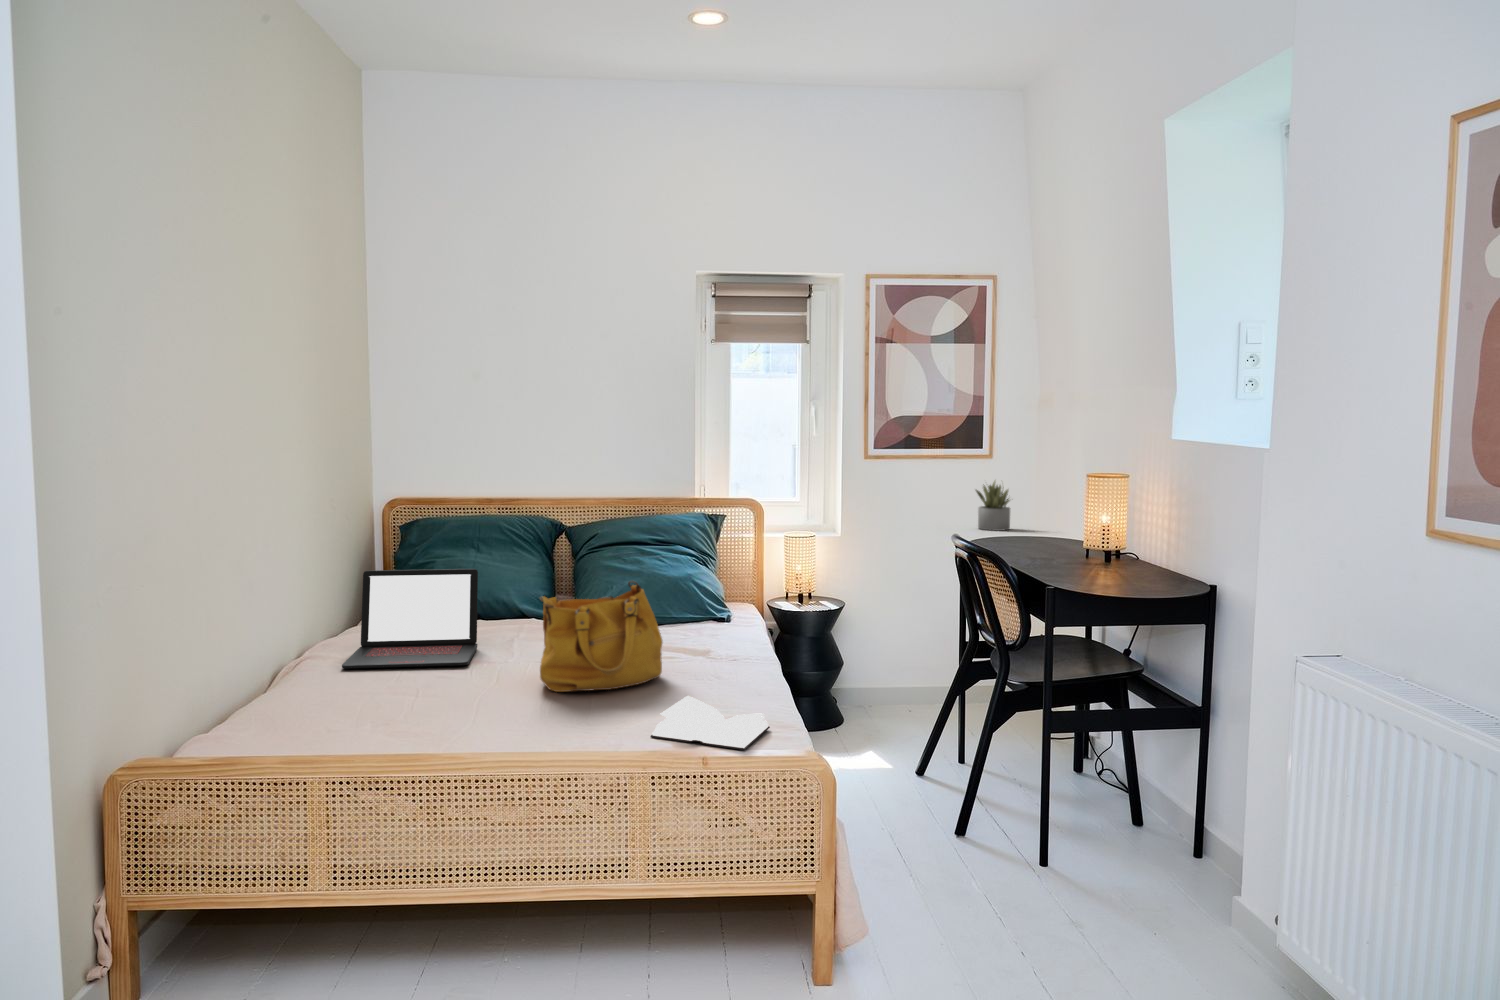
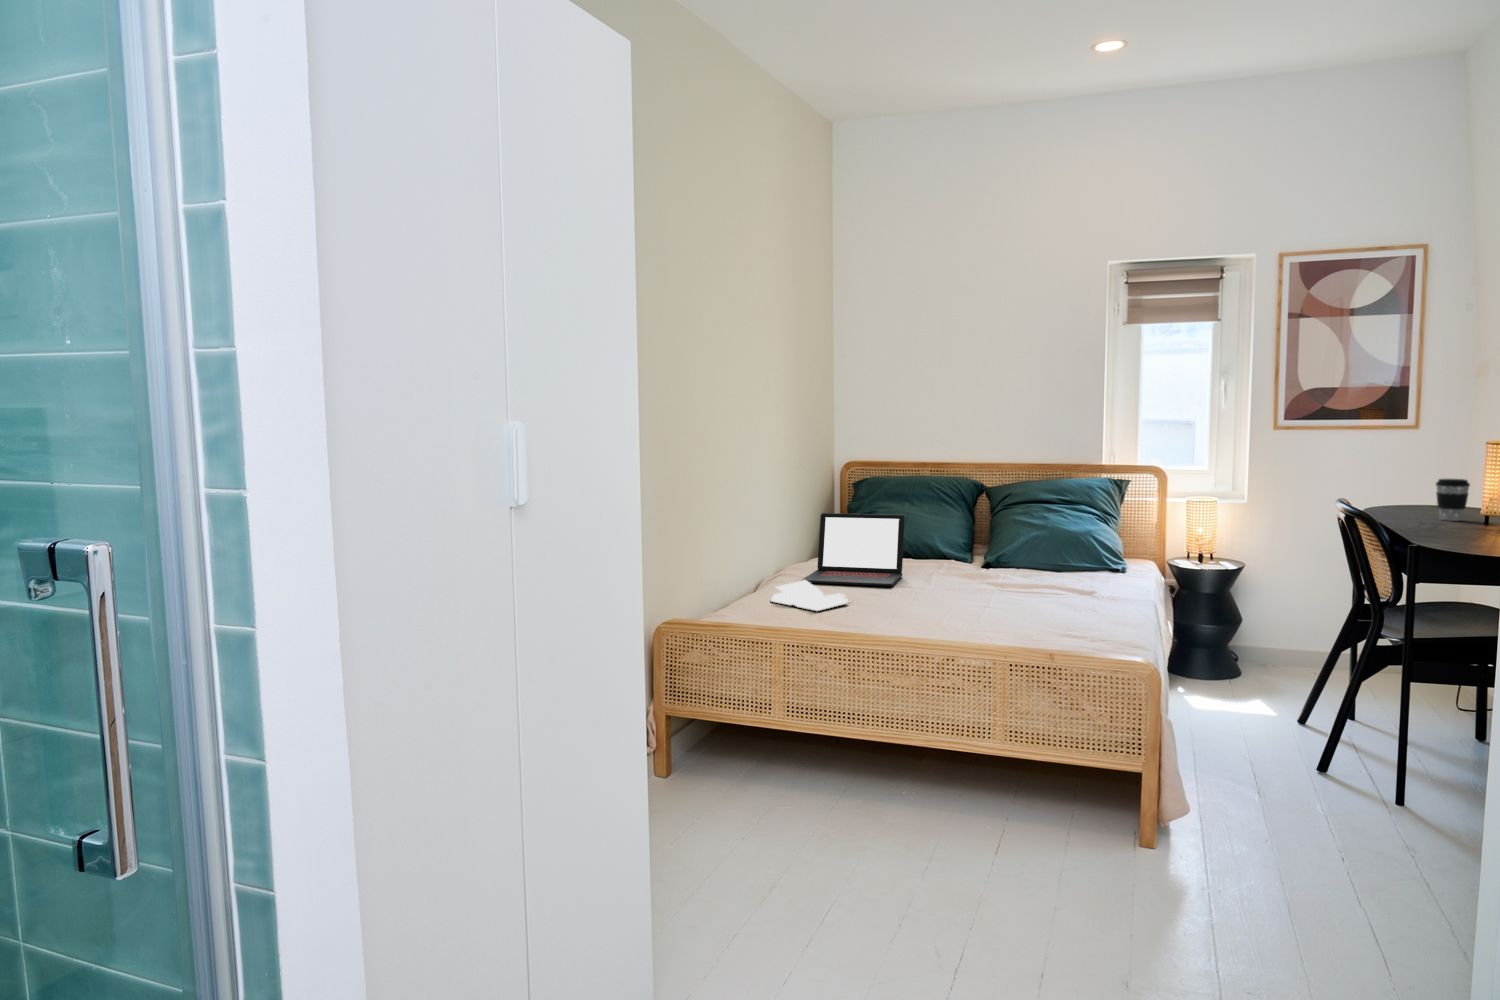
succulent plant: present [976,481,1010,531] -> none [1395,449,1440,501]
coffee cup: none [1041,513,1072,556] -> present [1436,479,1470,521]
handbag: present [540,581,662,692] -> none [942,525,1043,609]
book: present [650,696,770,750] -> present [771,580,848,611]

